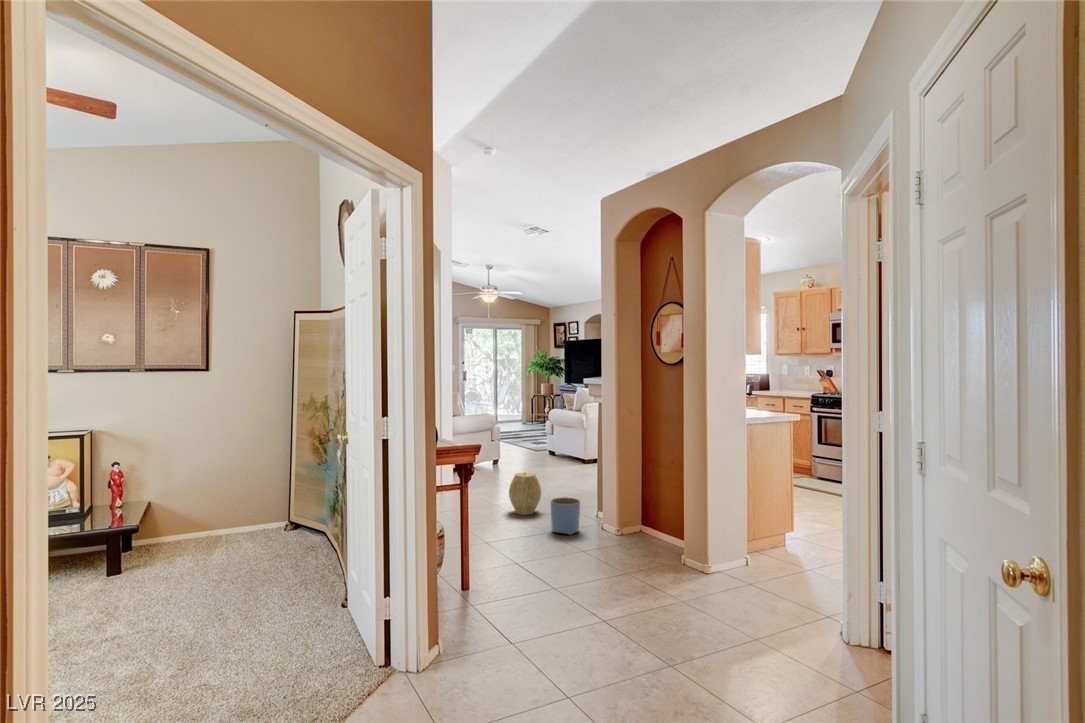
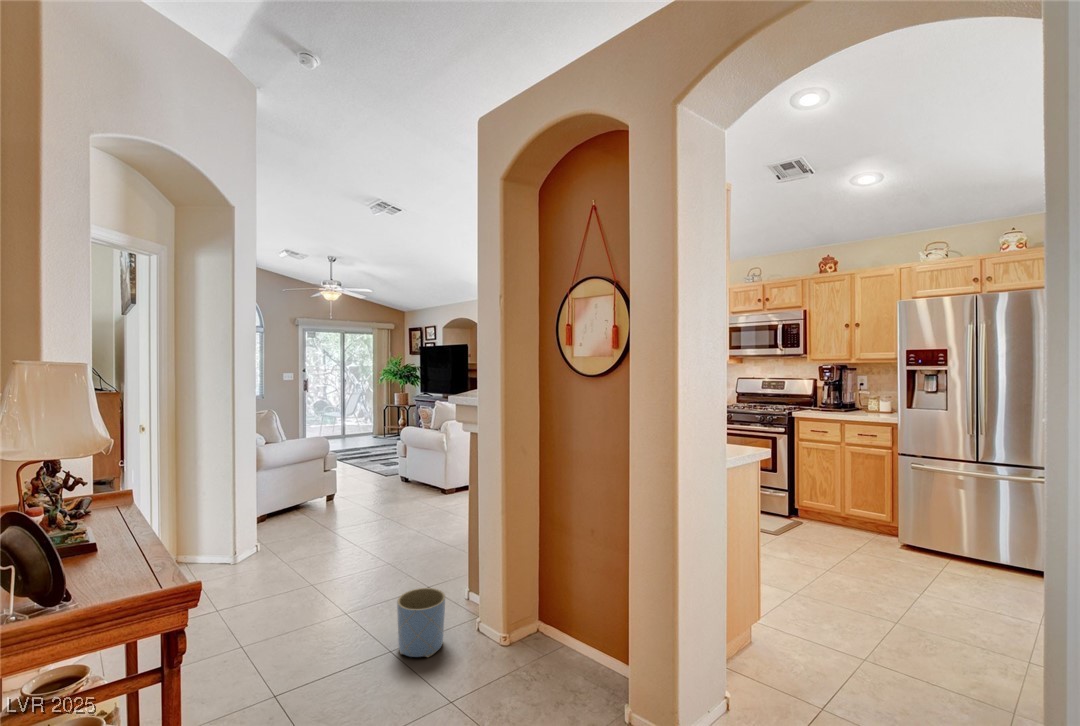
woven basket: present [509,472,541,515] -> none [332,540,385,610]

